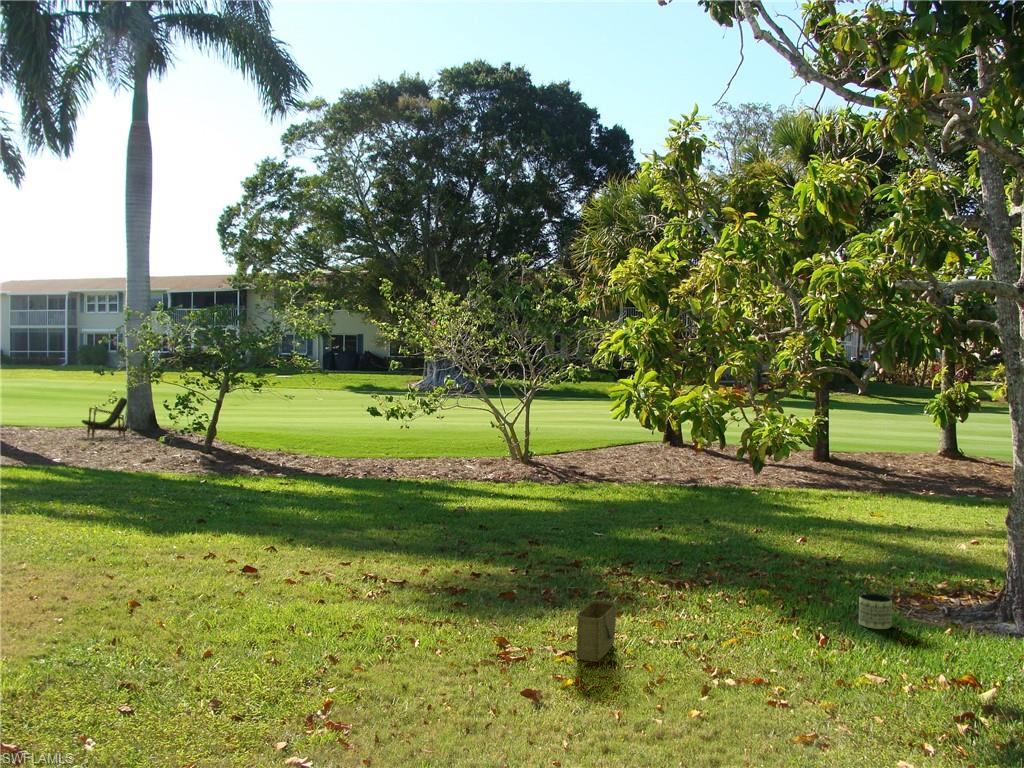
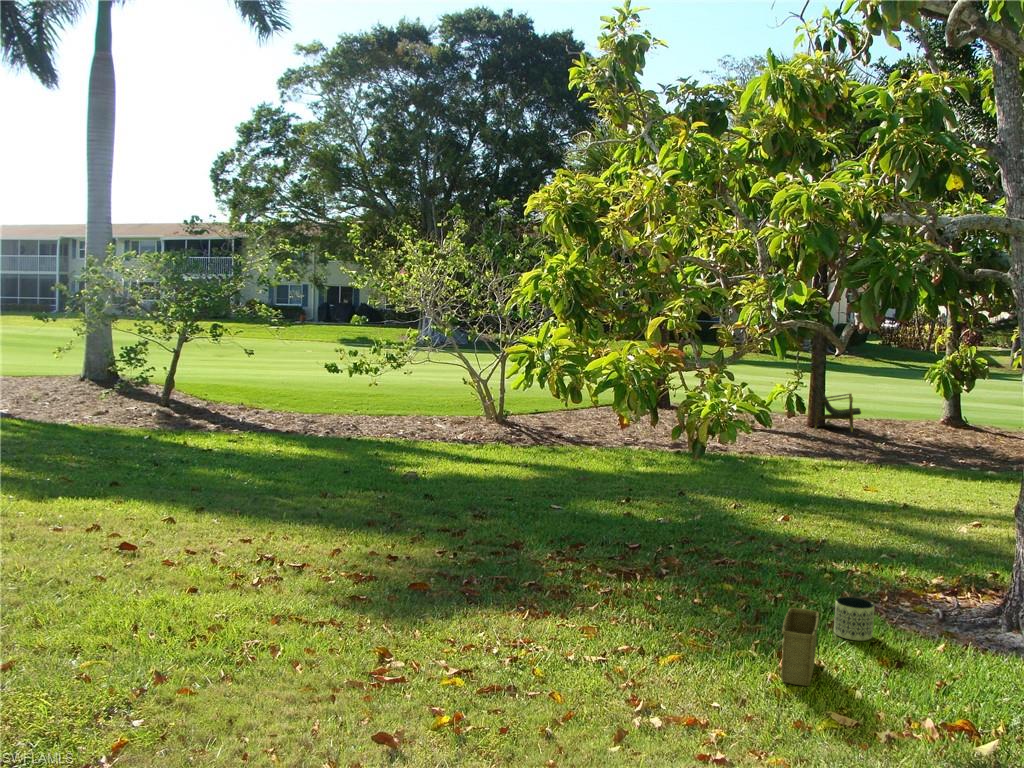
lounge chair: present [82,398,127,441] -> present [815,382,861,432]
basket: present [576,600,617,662] -> present [778,608,819,686]

